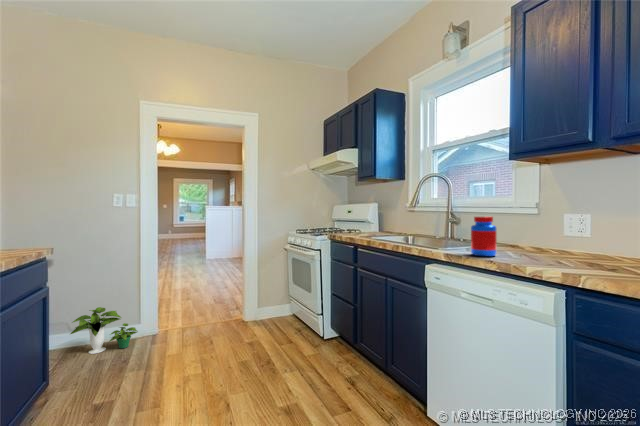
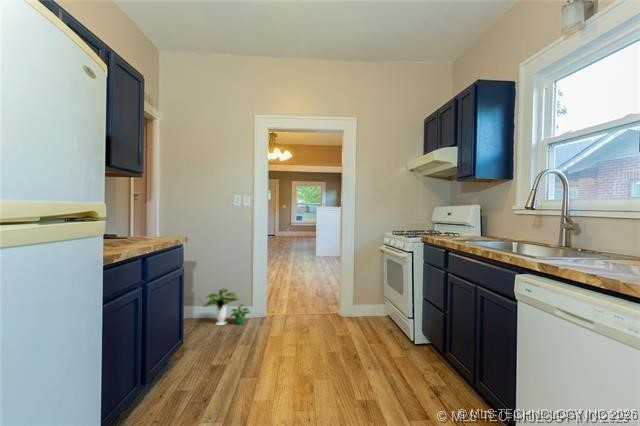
jar: present [471,216,497,256] -> none [571,222,607,270]

